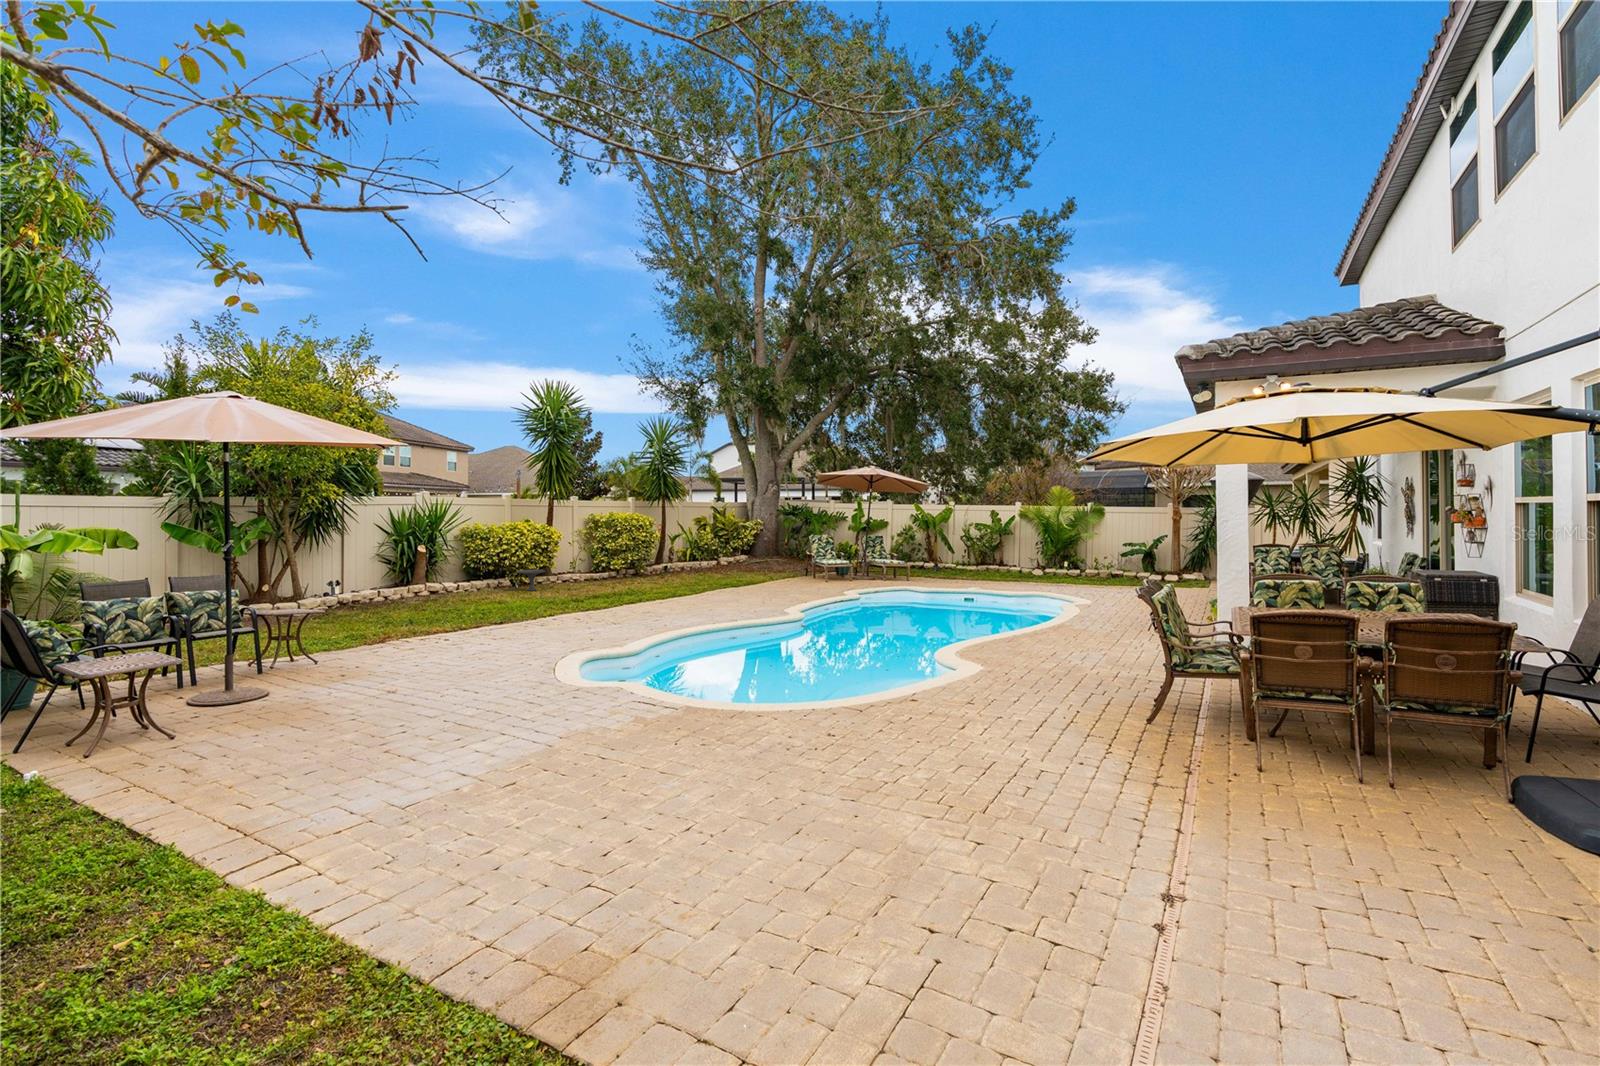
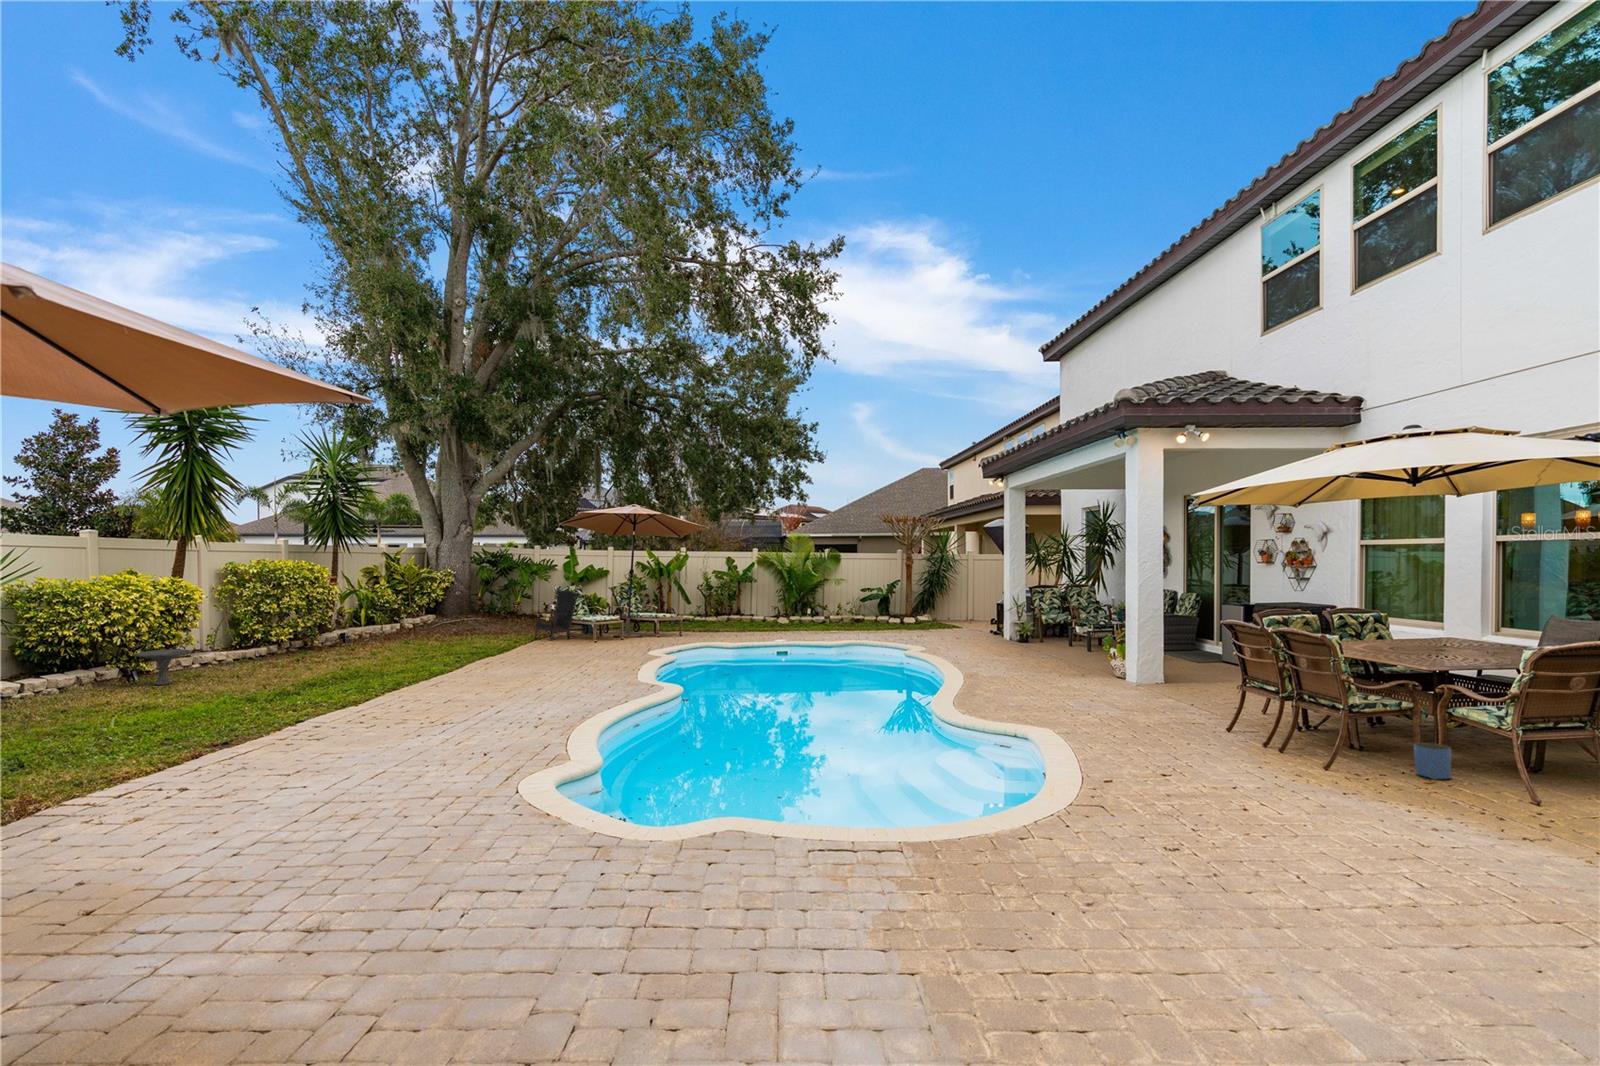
lounge chair: none [793,538,825,579] -> present [535,590,576,640]
planter: none [1204,705,1237,742] -> present [1414,743,1451,780]

